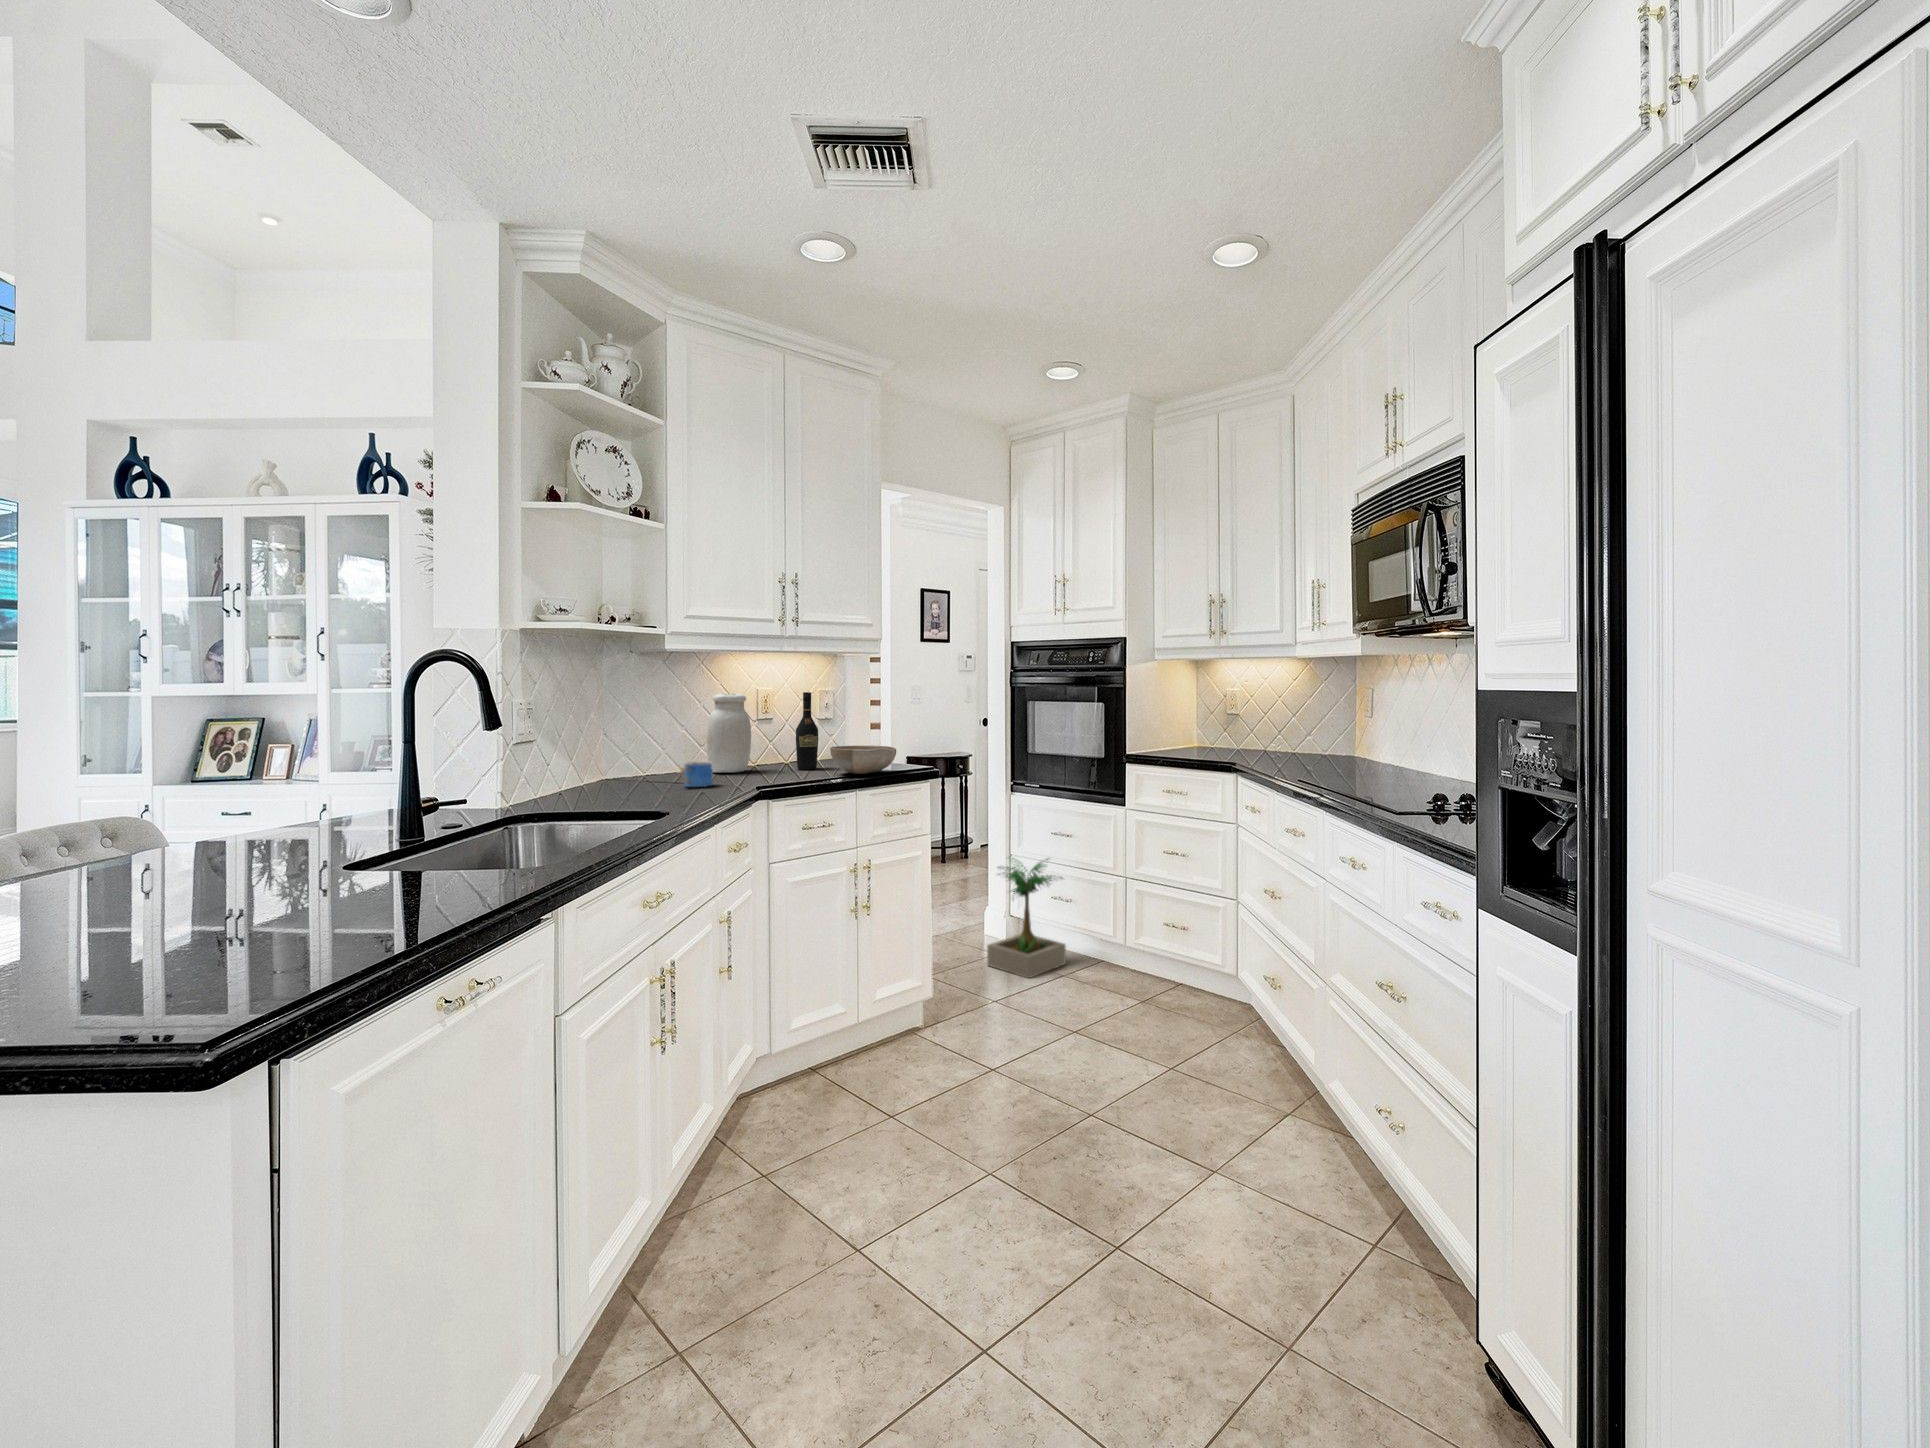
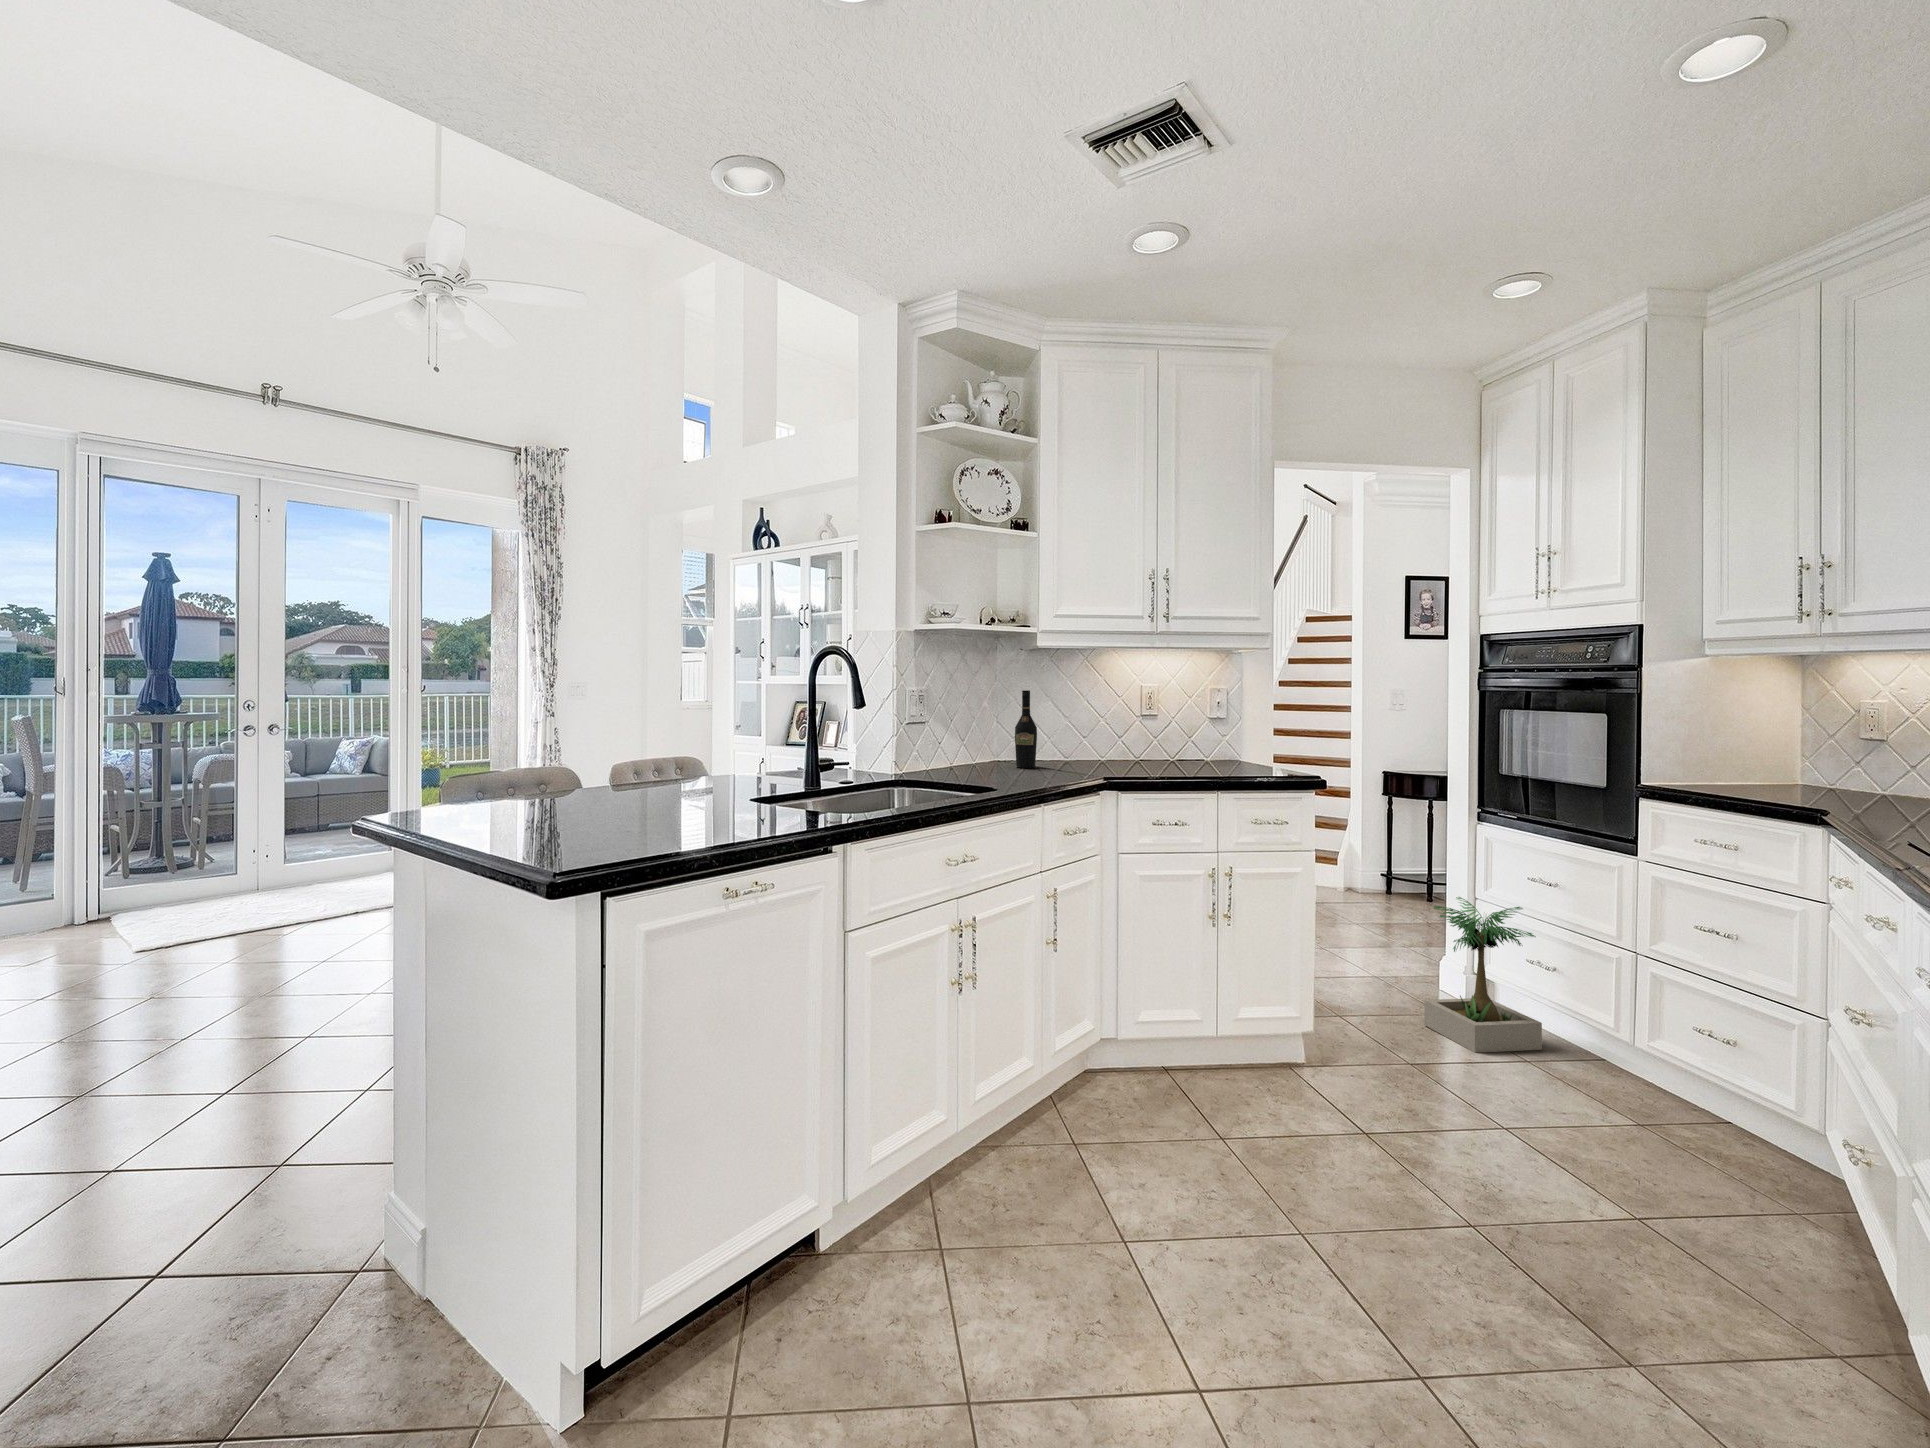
wine bottle: present [796,692,818,770] -> present [1015,690,1037,768]
jar: present [707,694,751,773] -> none [1086,690,1128,766]
bowl: present [830,746,896,774] -> none [1196,745,1269,775]
mug: present [681,762,713,787] -> none [1044,752,1075,775]

